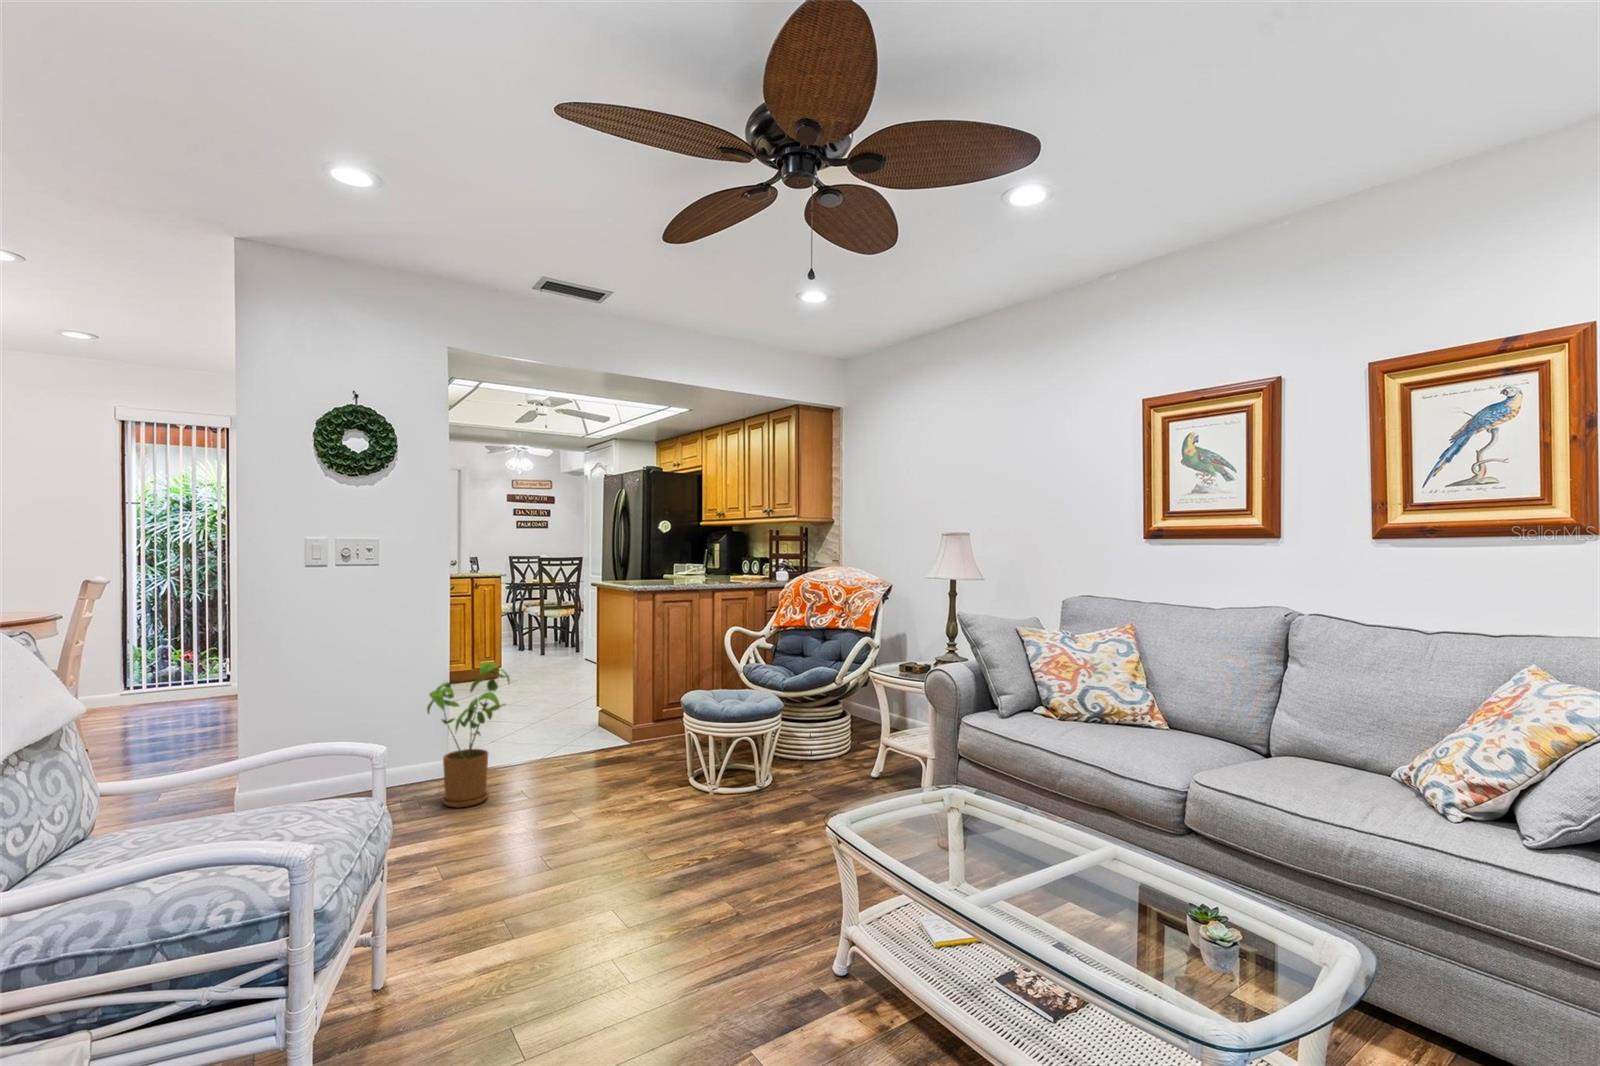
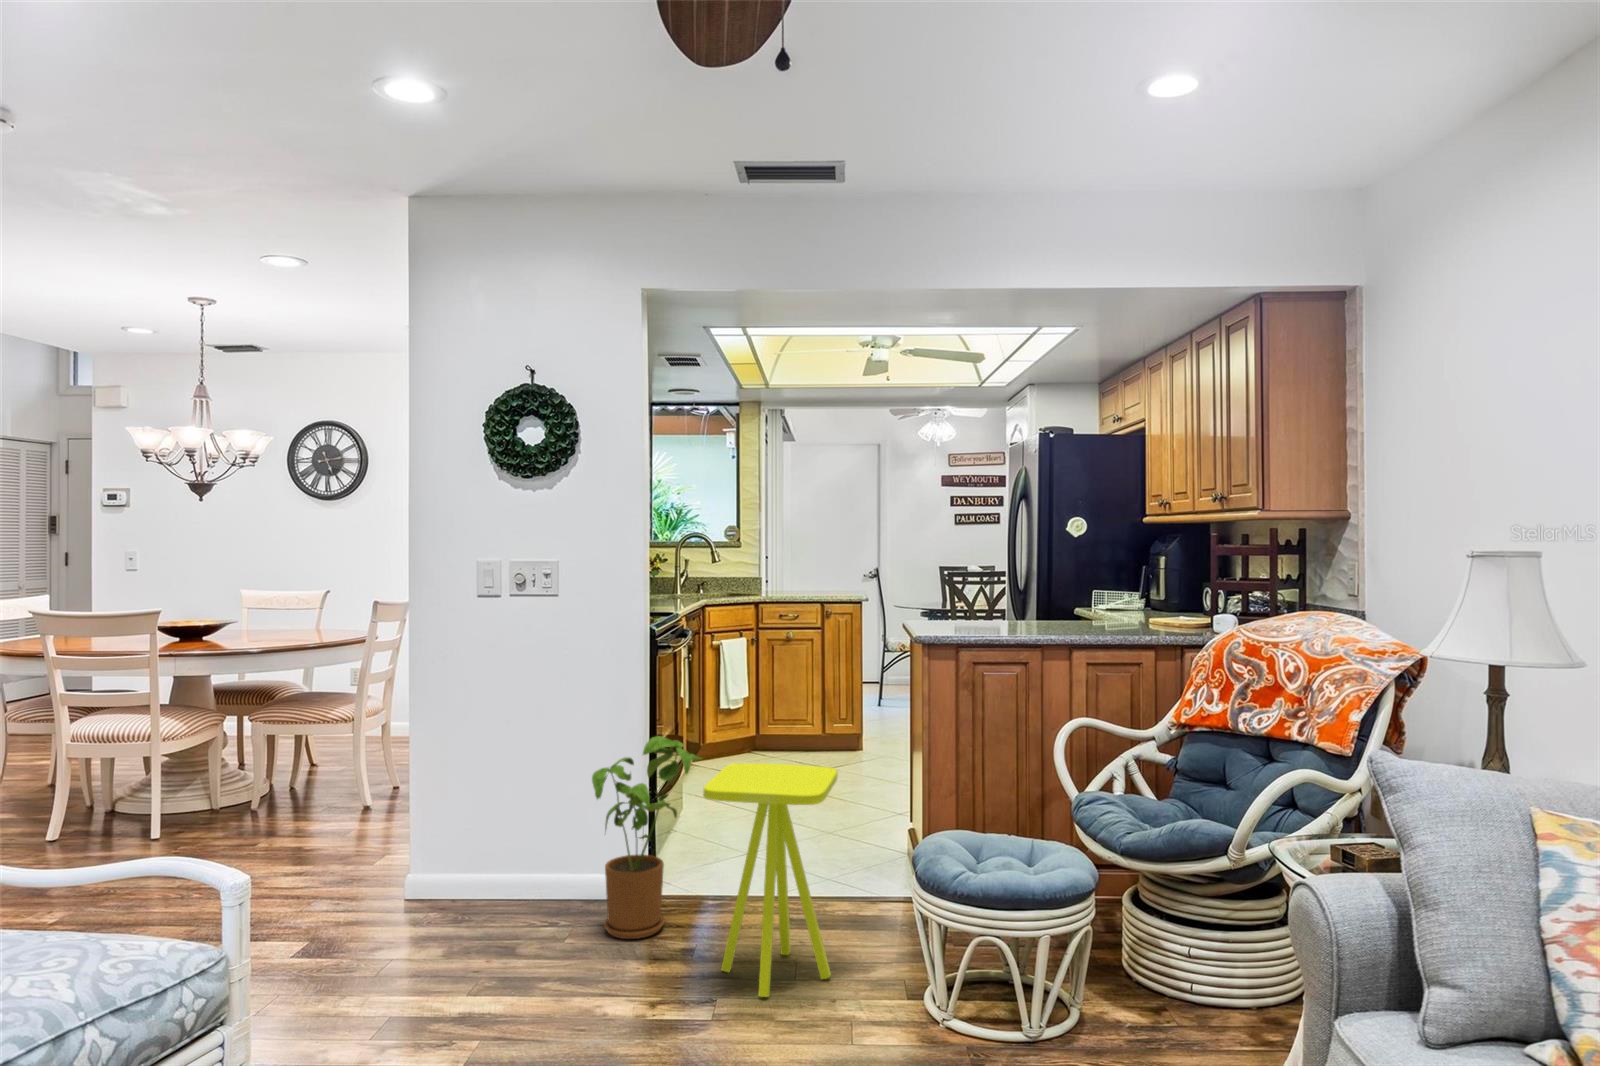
side table: none [550,667,638,808] -> present [703,763,838,997]

